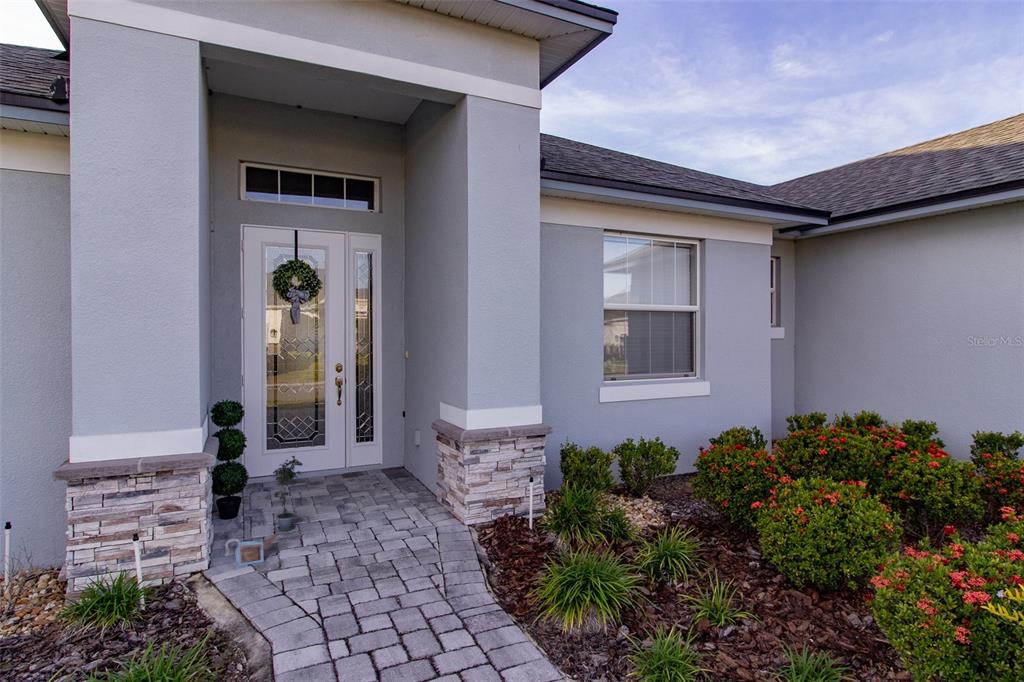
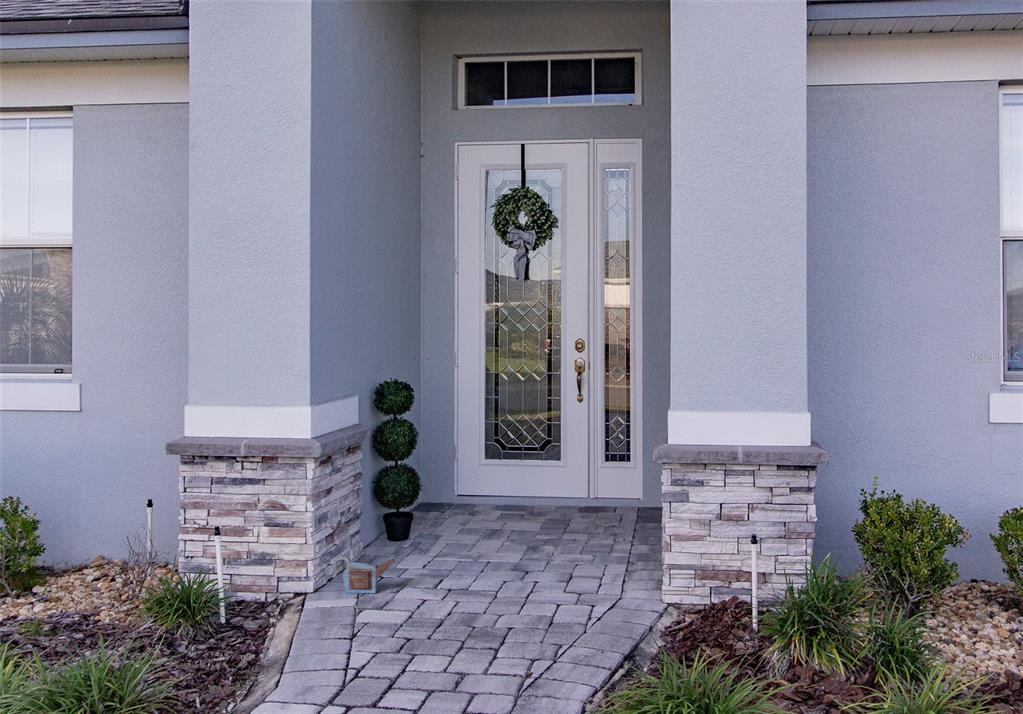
potted plant: present [271,456,303,531] -> none [406,472,448,573]

